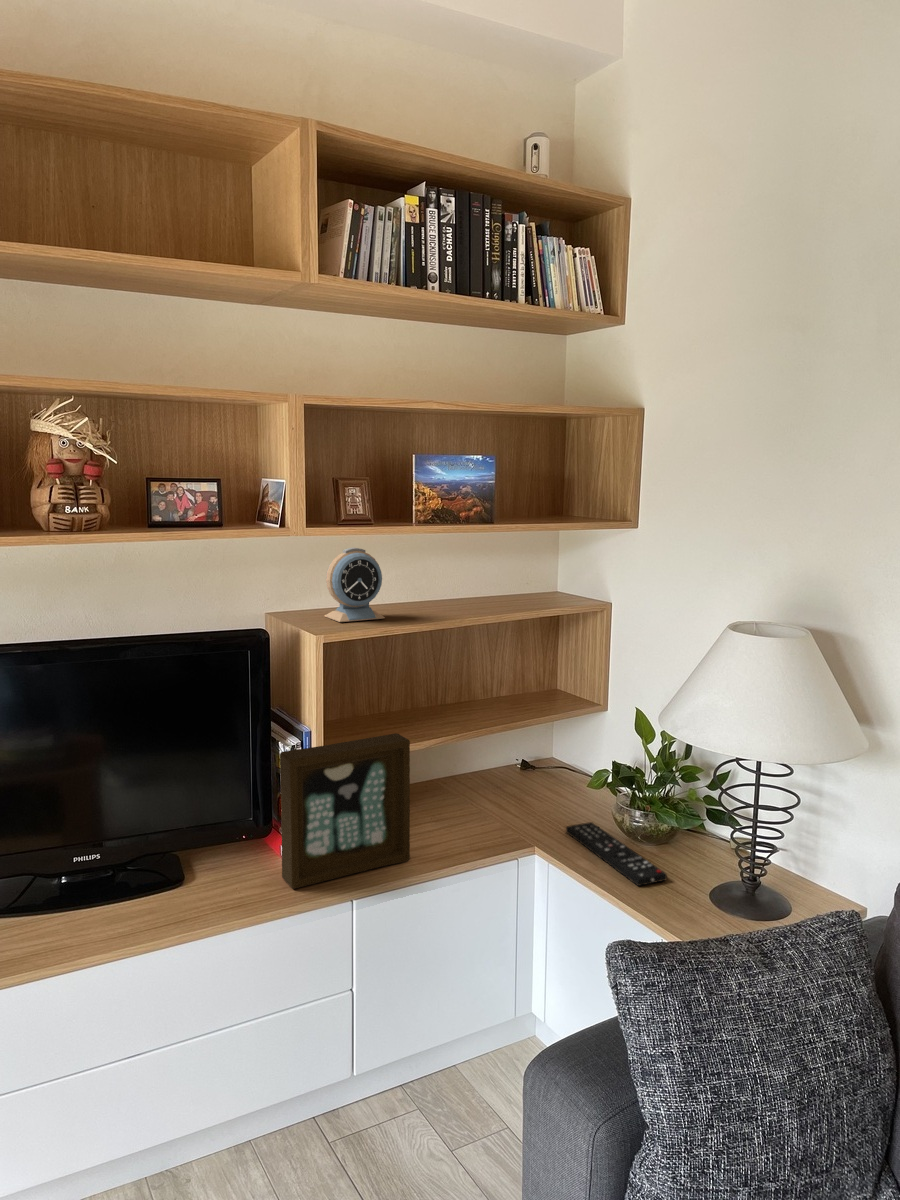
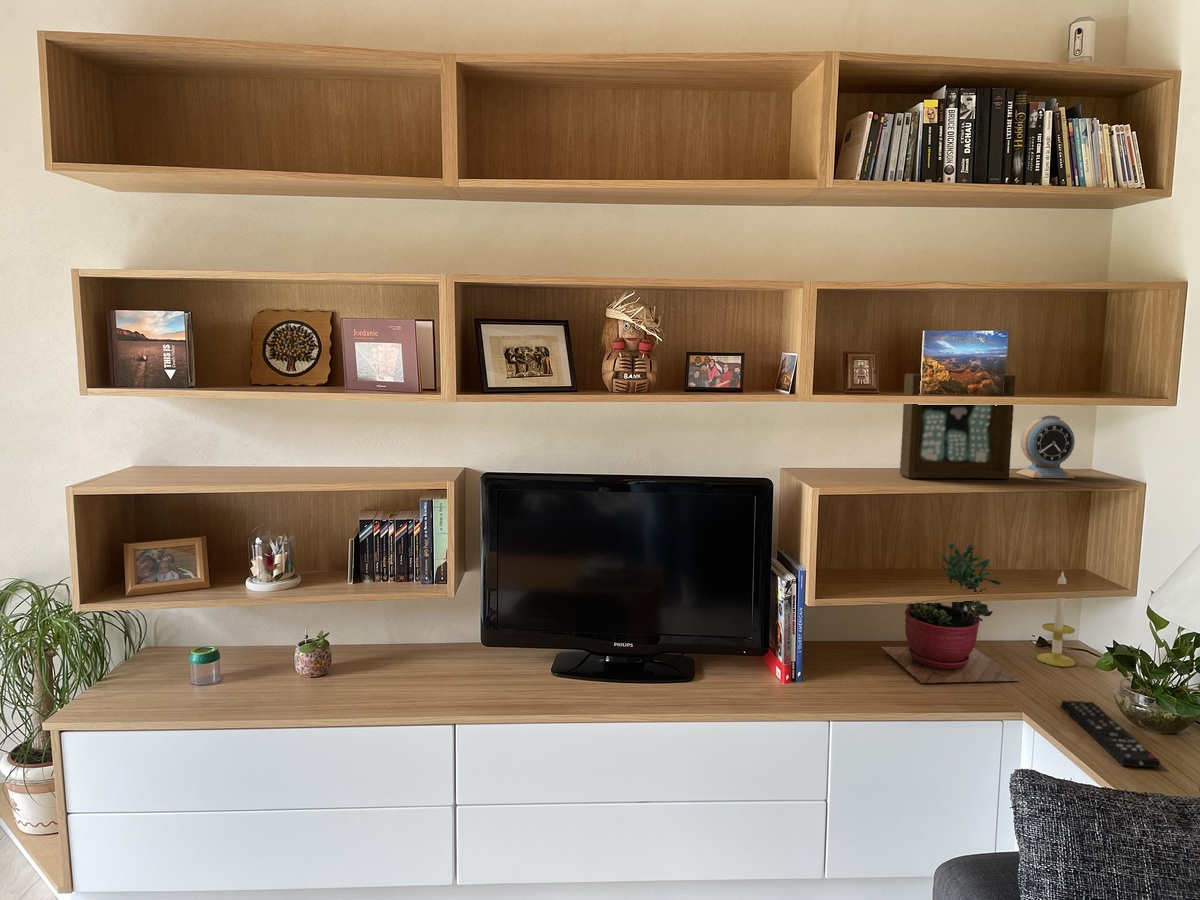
alarm clock: present [325,548,385,622] -> present [1016,415,1075,478]
succulent plant: none [384,675,523,834] -> present [882,543,1020,683]
candle: none [527,693,561,788] -> present [1037,572,1076,667]
picture frame: present [280,733,410,889] -> present [900,374,1015,479]

